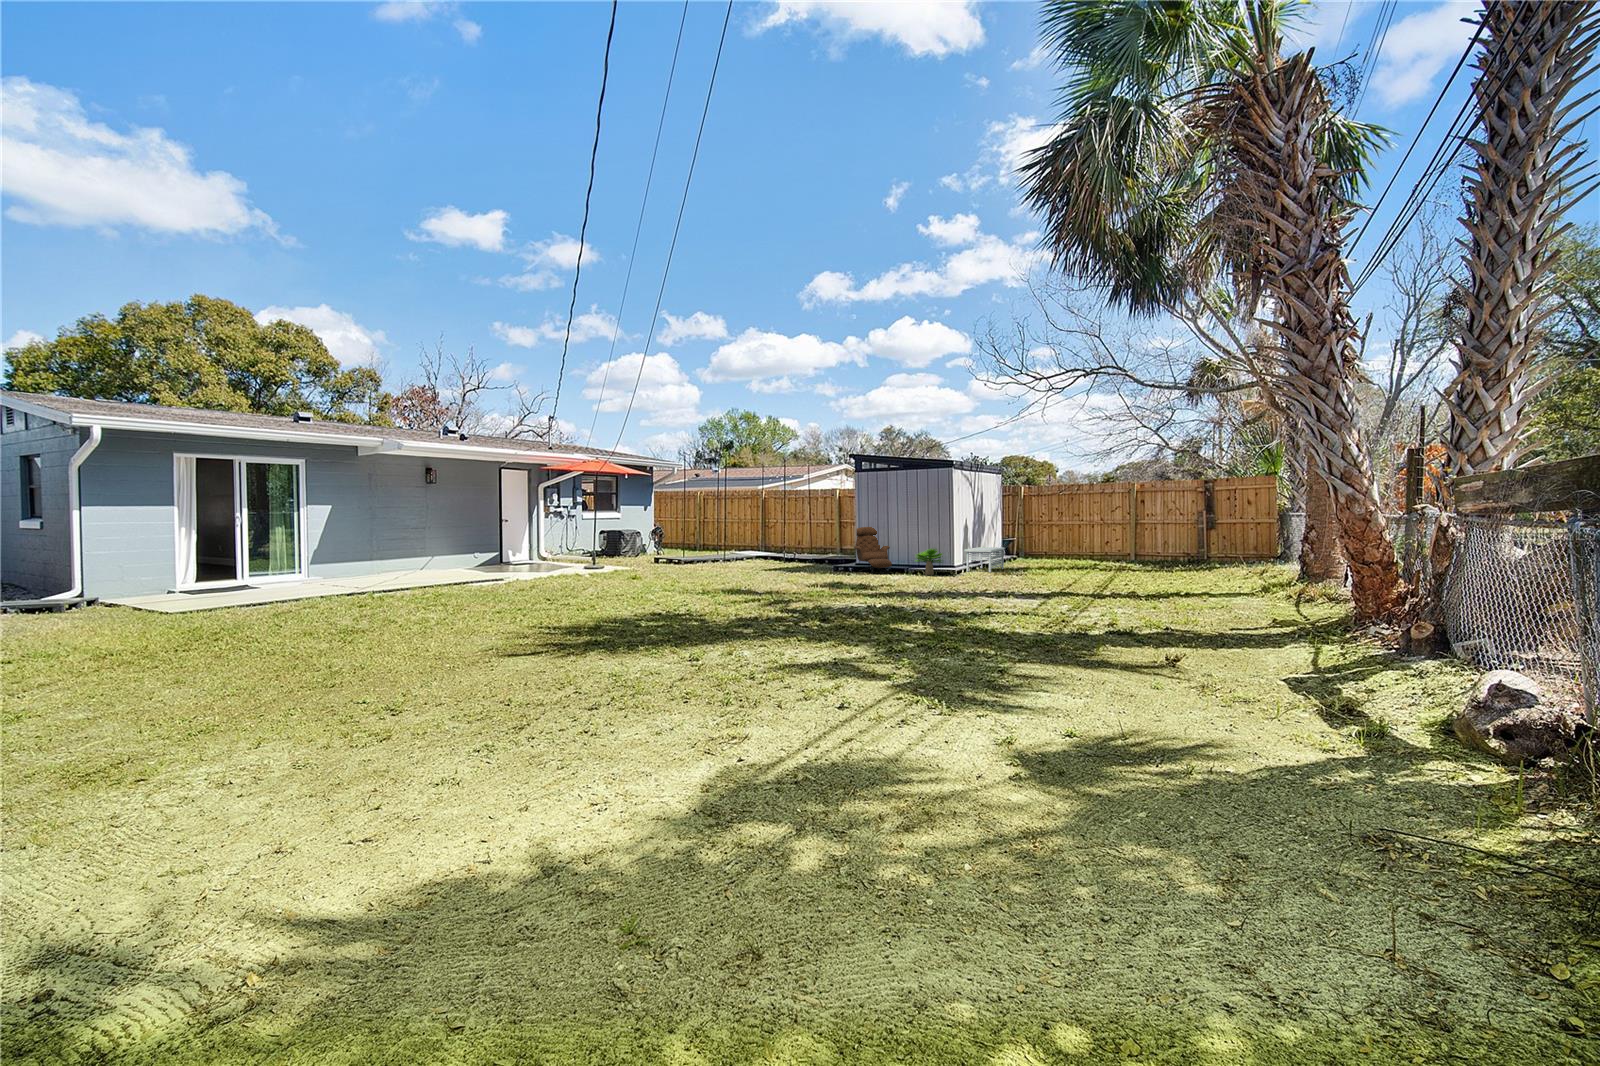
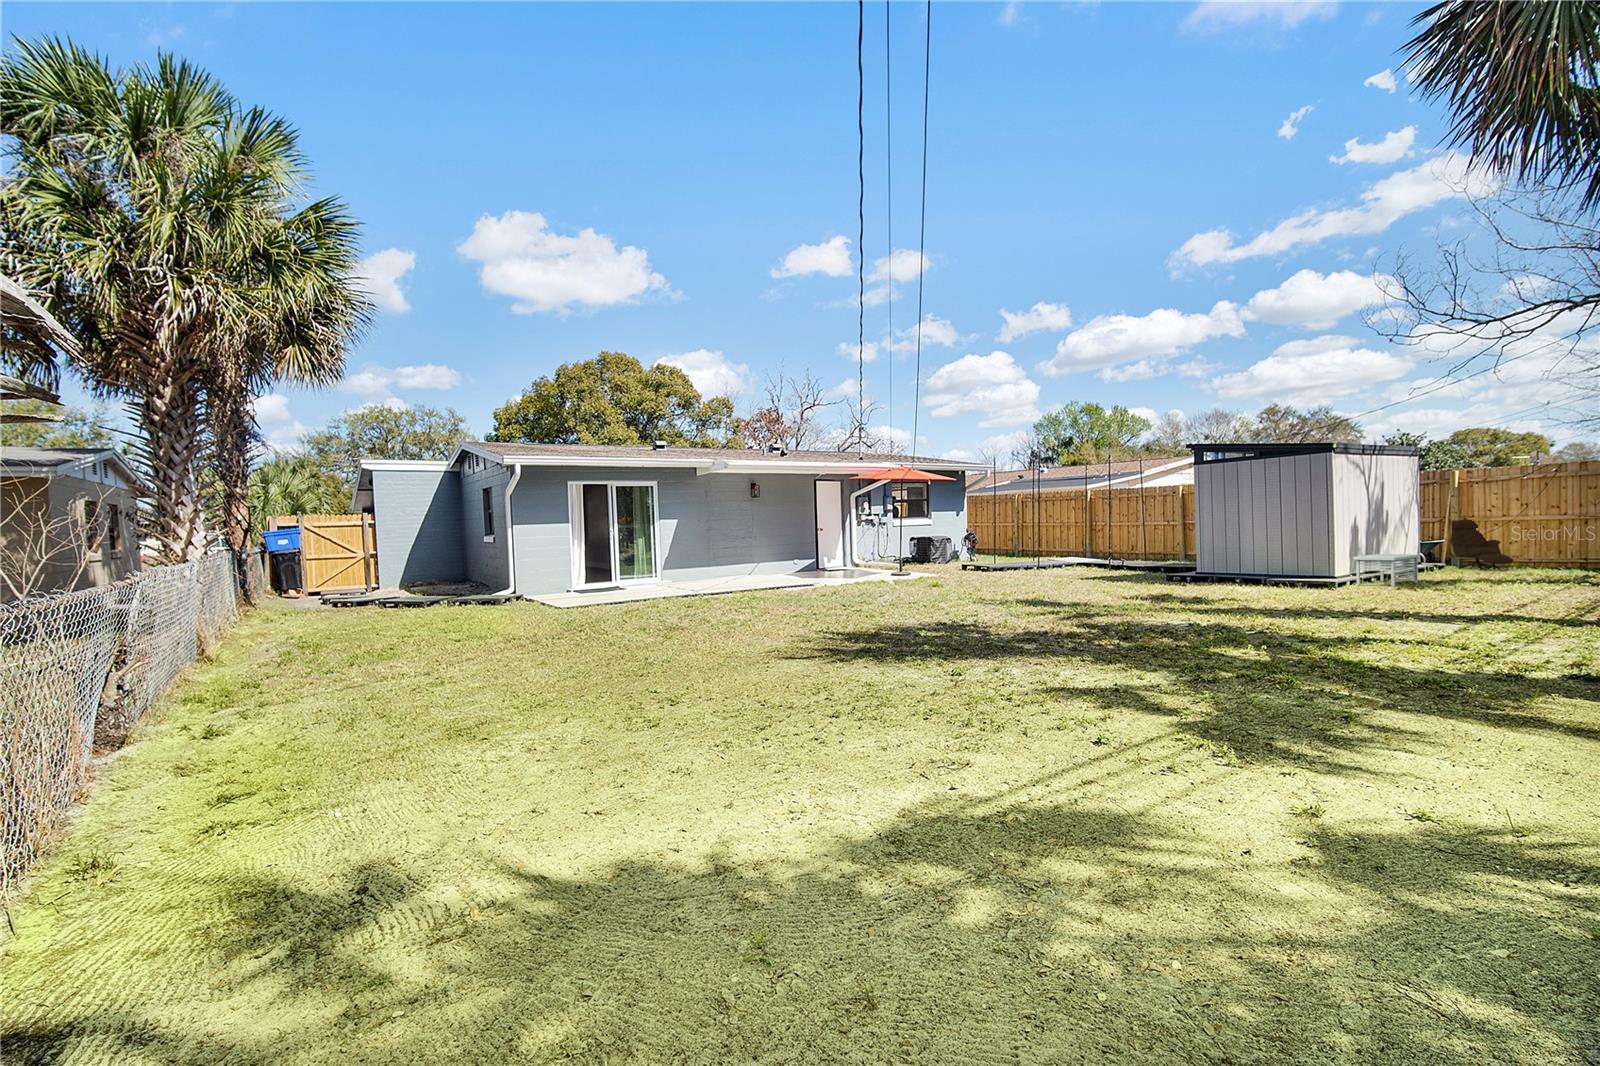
lounge chair: present [854,527,892,574] -> present [1449,520,1513,571]
potted plant: present [915,549,942,575] -> none [1274,554,1323,589]

